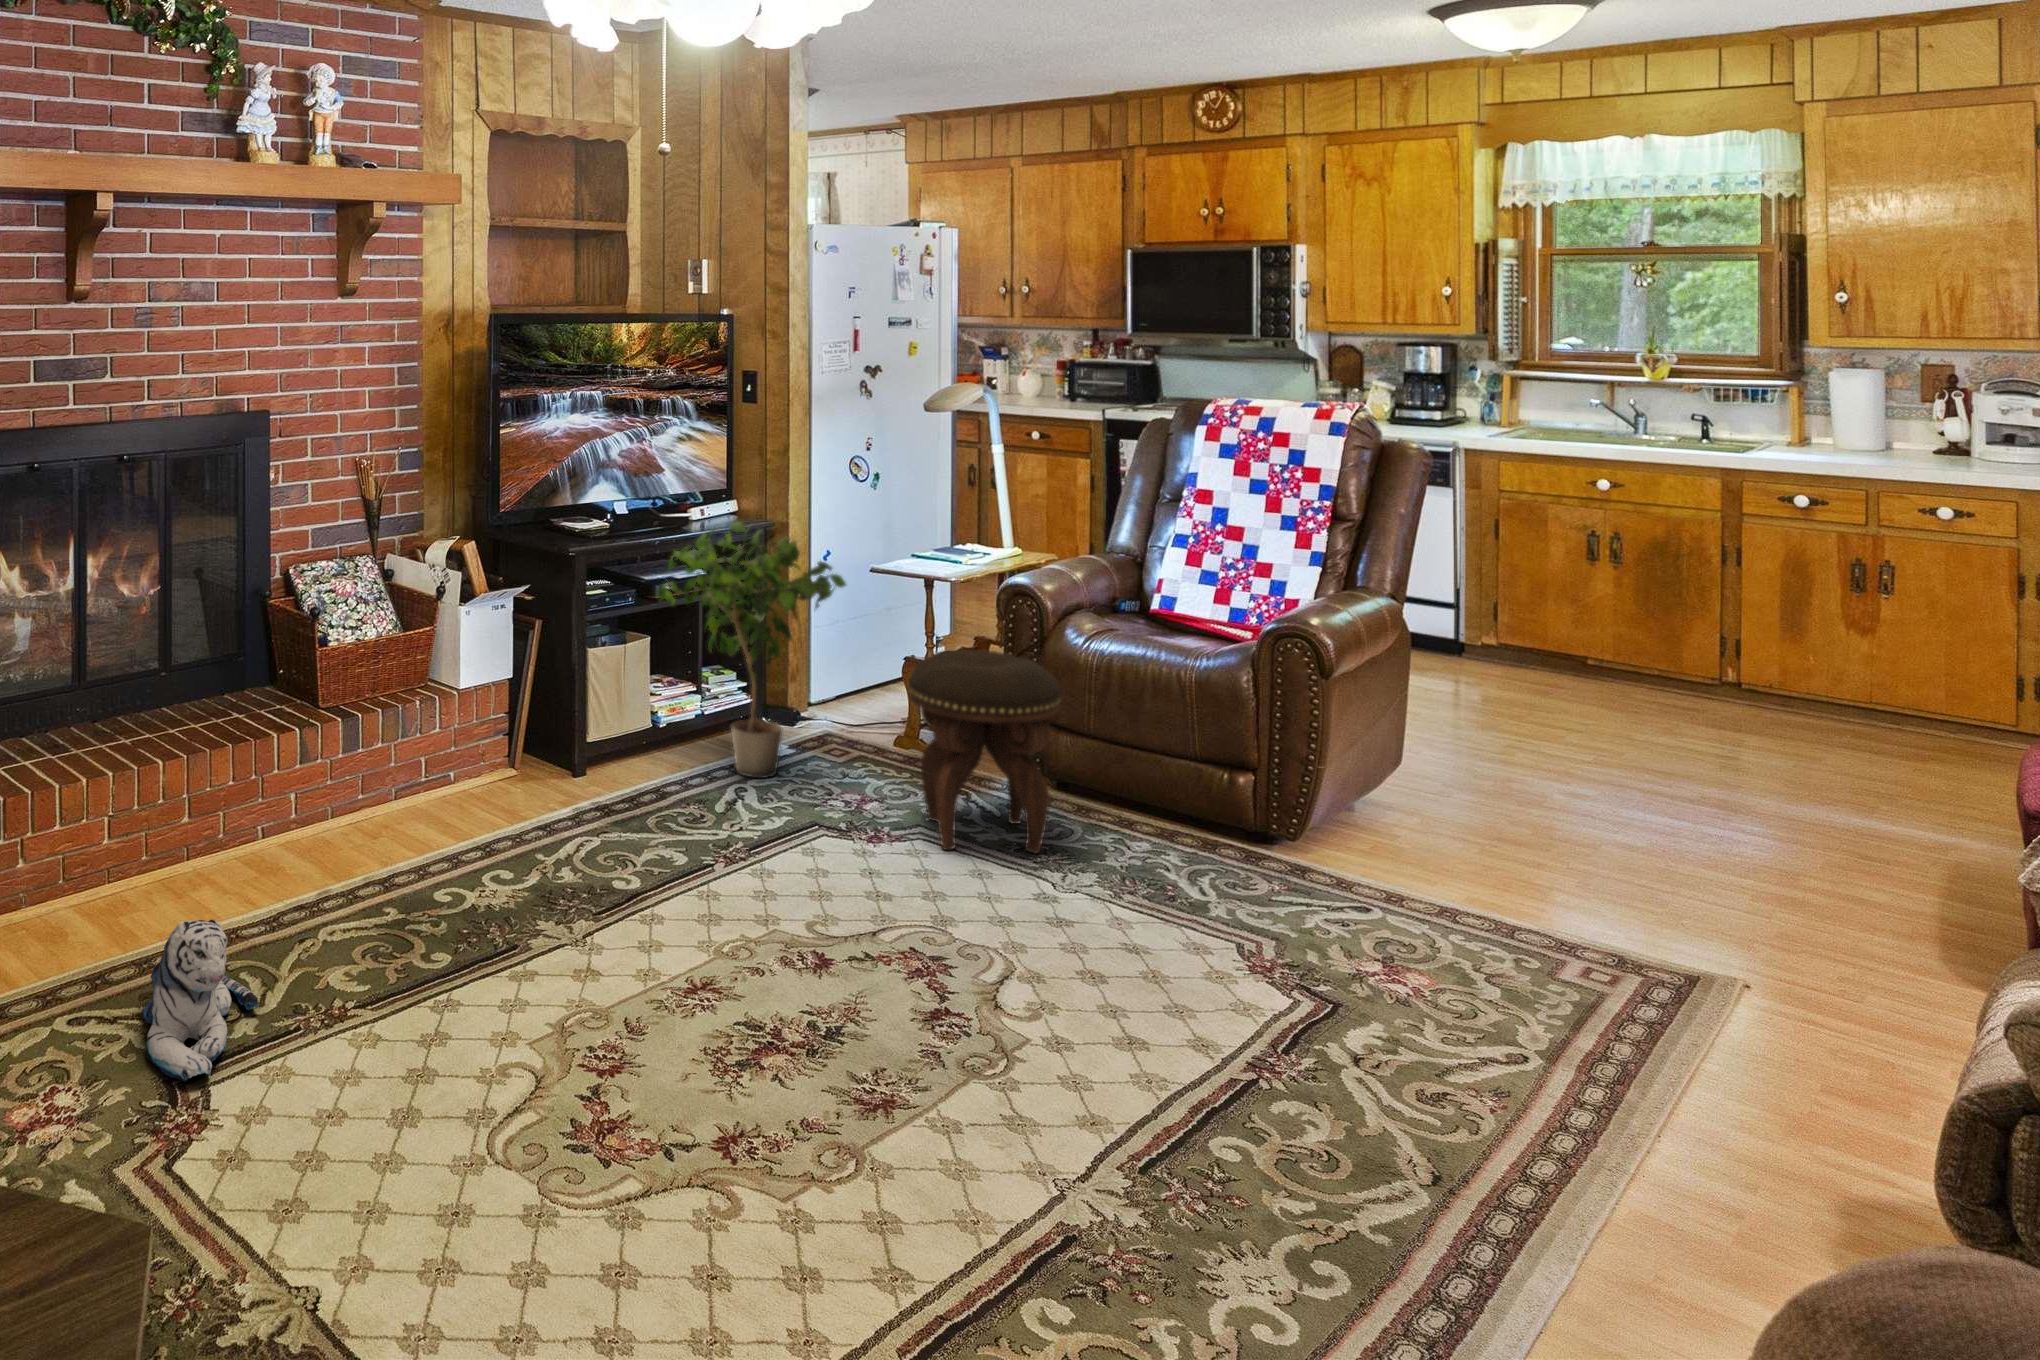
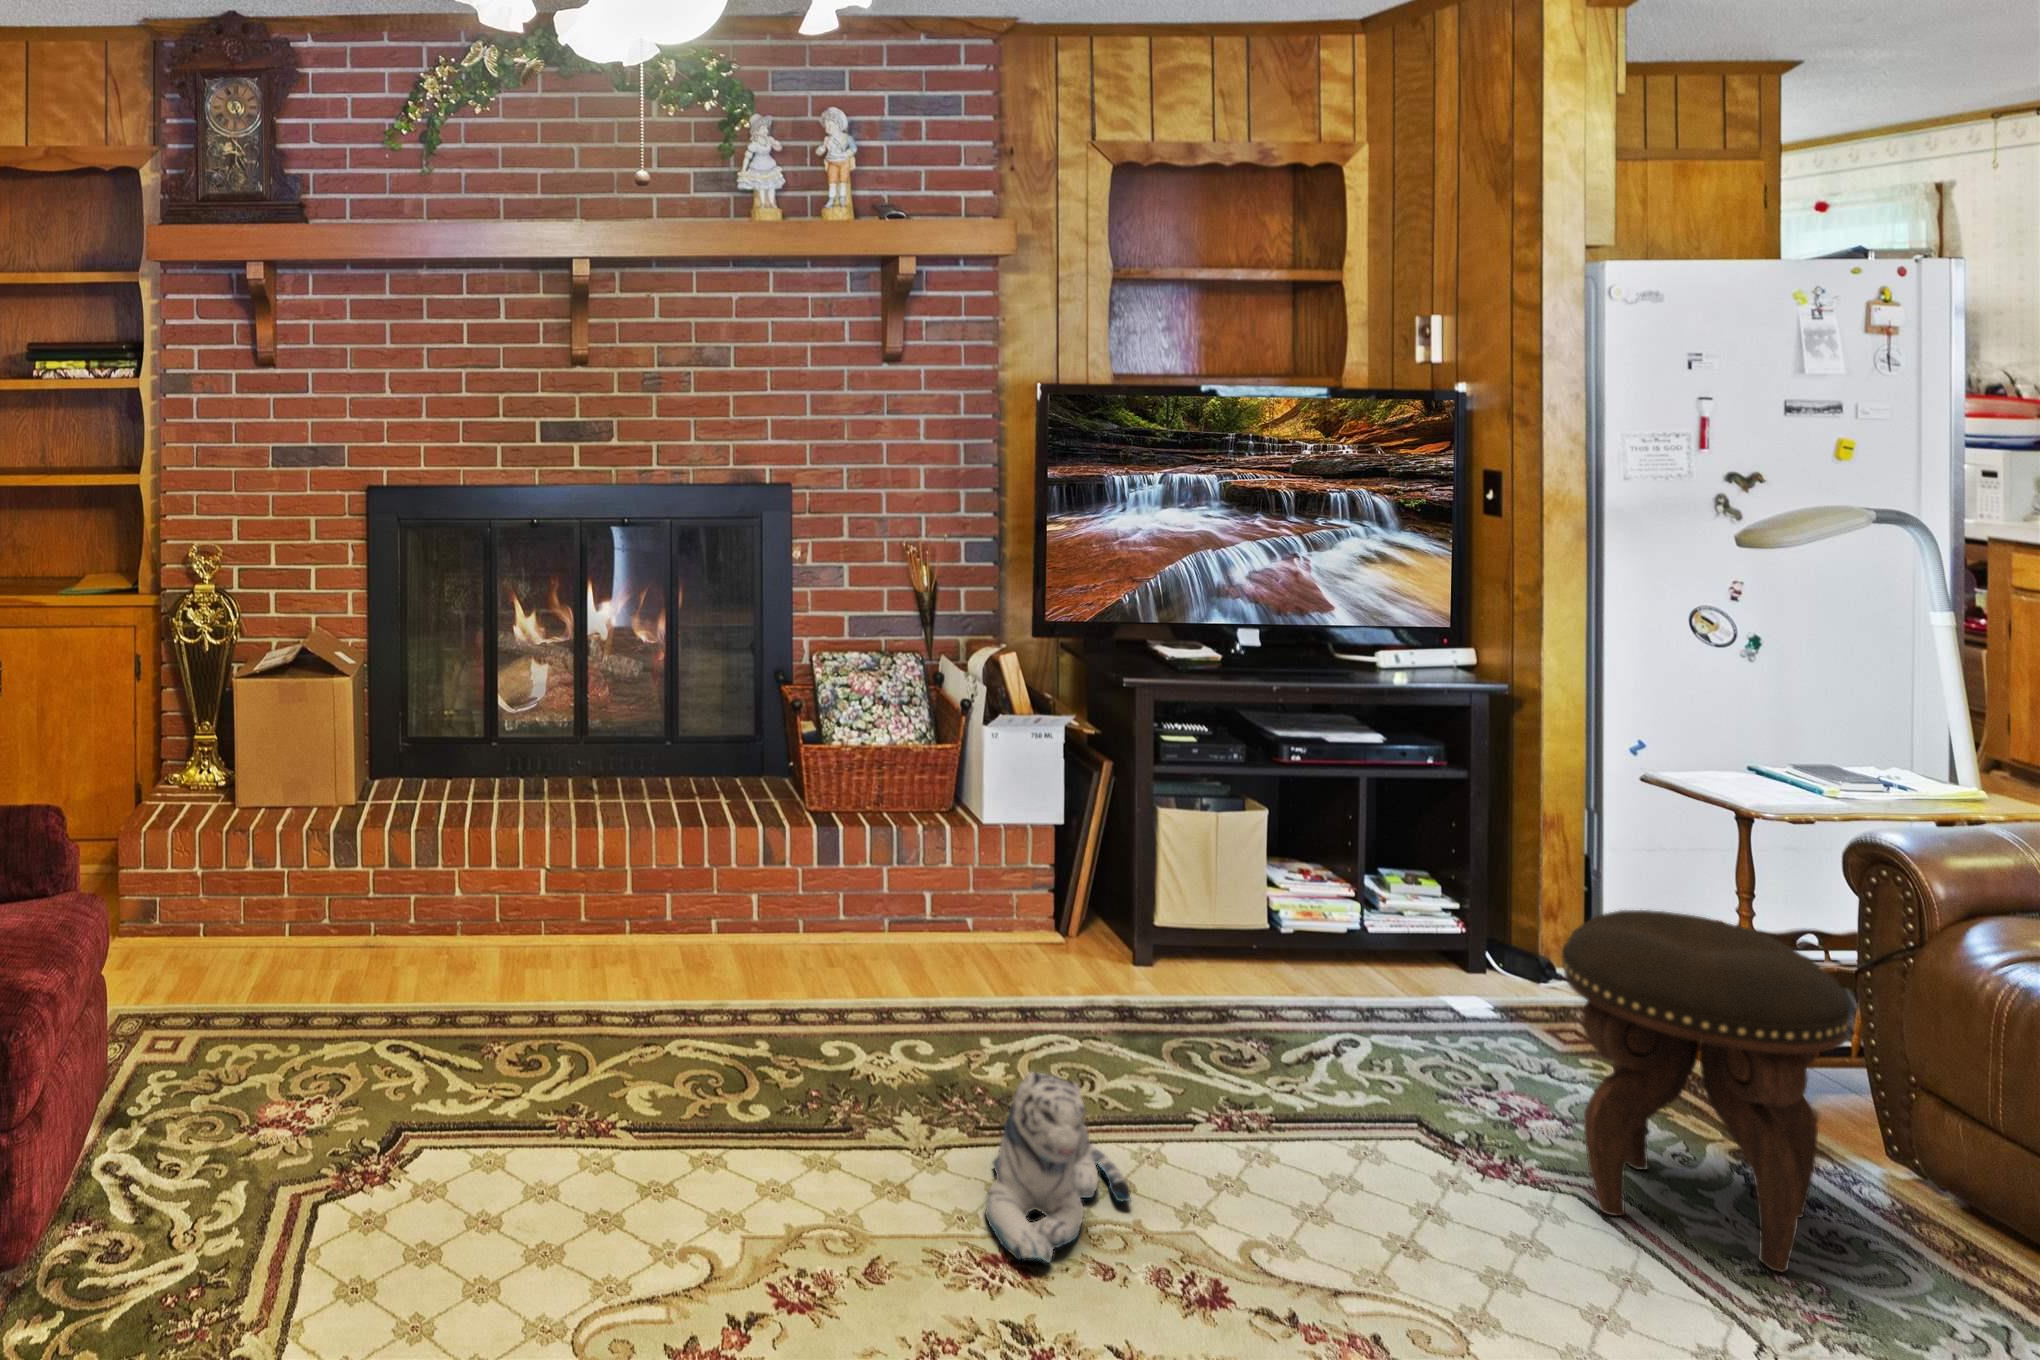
potted plant: present [656,521,846,778] -> none [1264,672,1519,1033]
plush toy: present [141,920,259,1081] -> present [985,1072,1131,1263]

